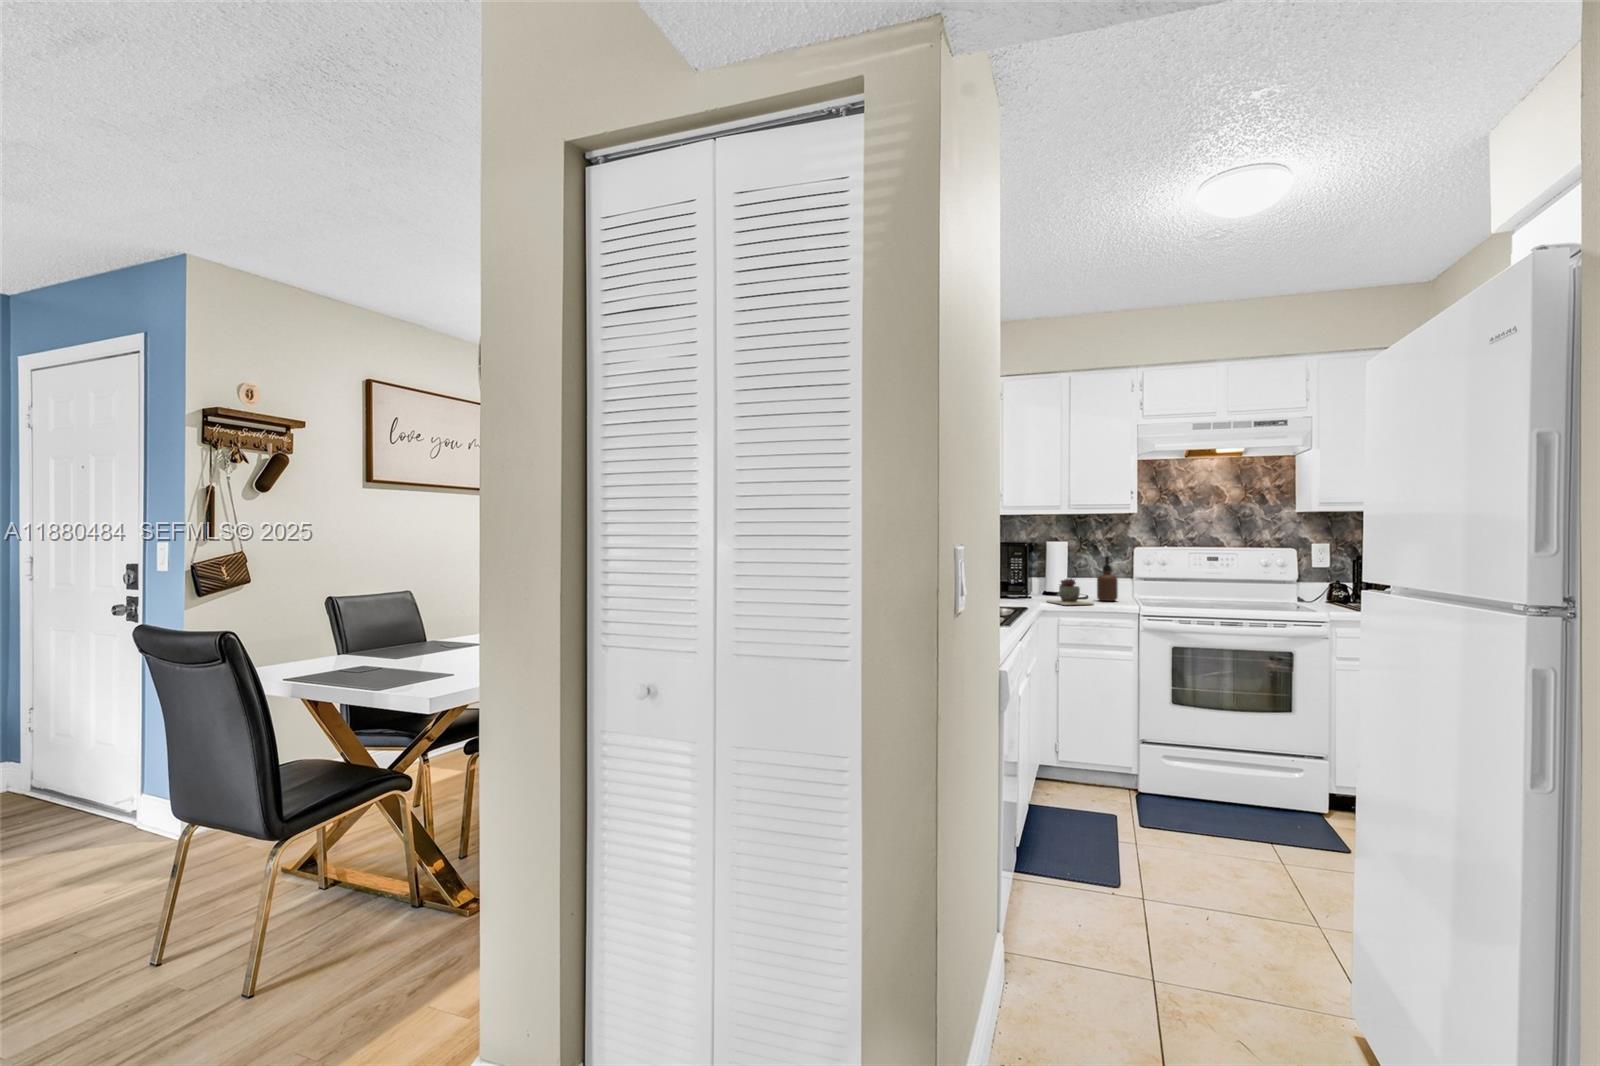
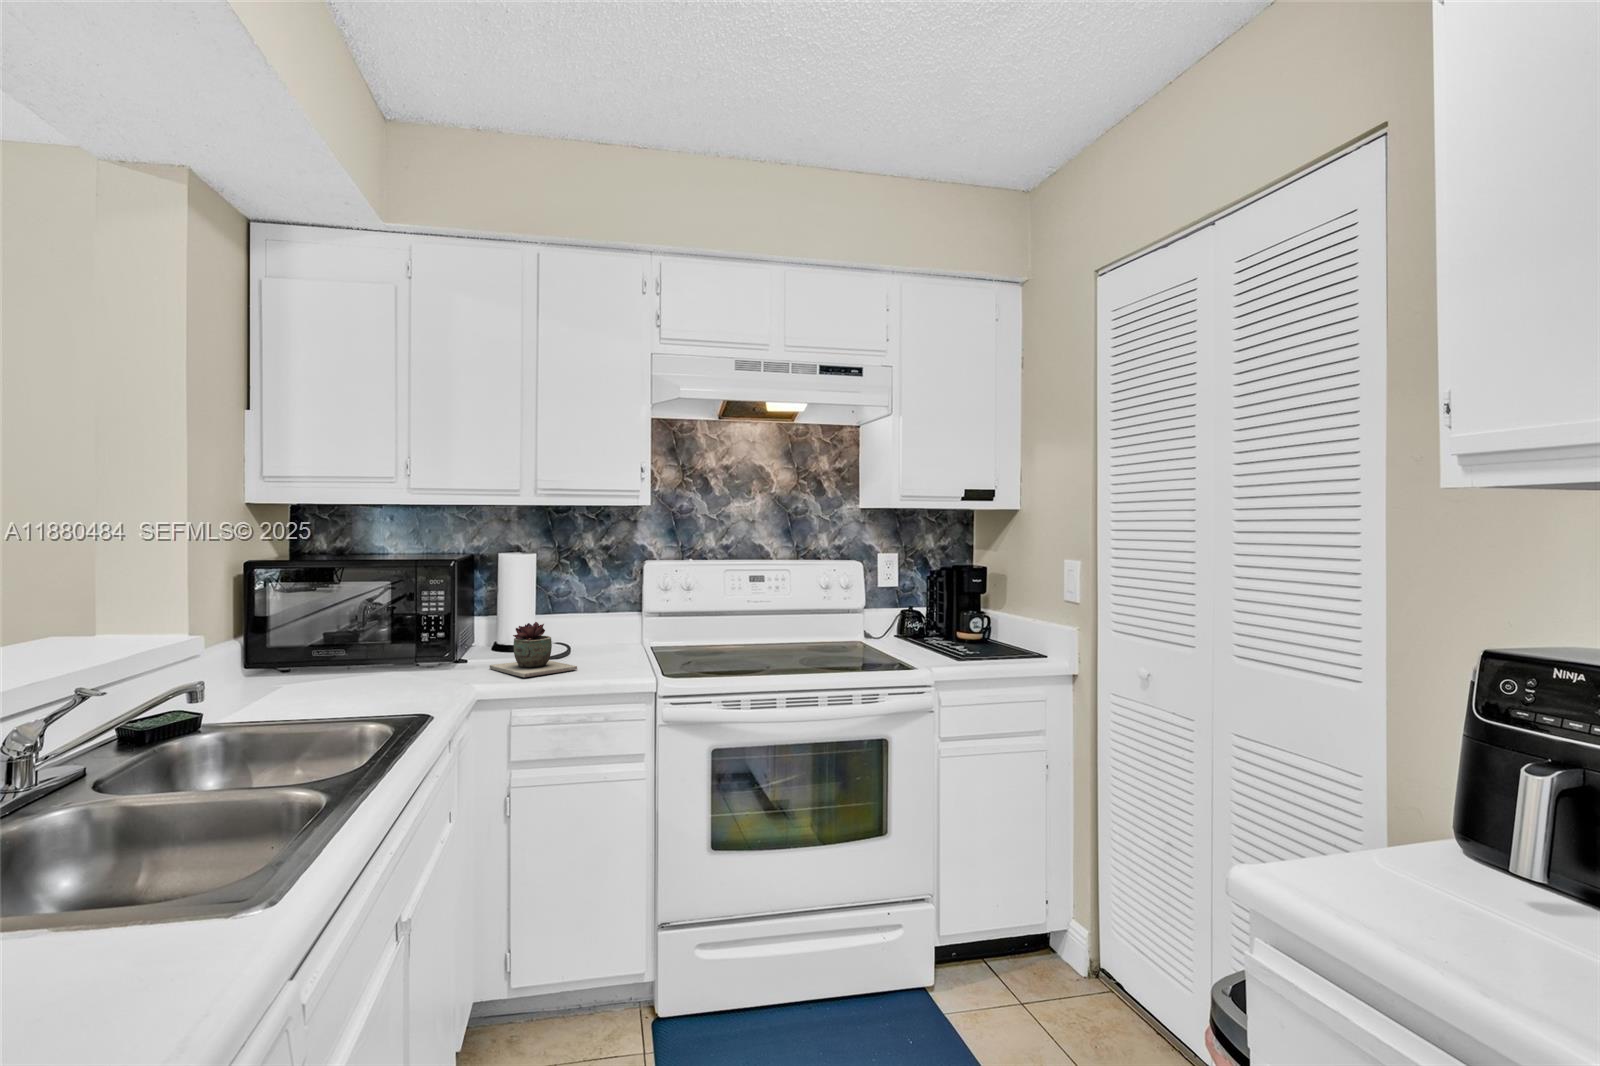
soap dispenser: present [1097,556,1118,601] -> none [584,578,618,657]

